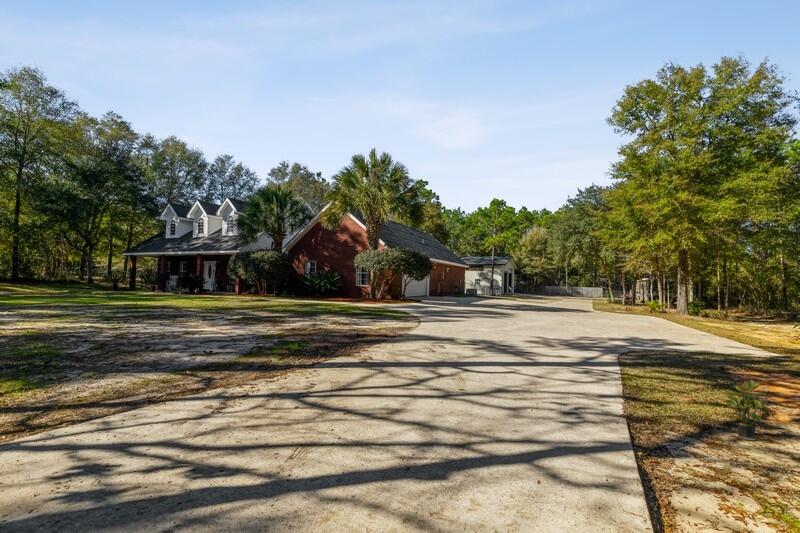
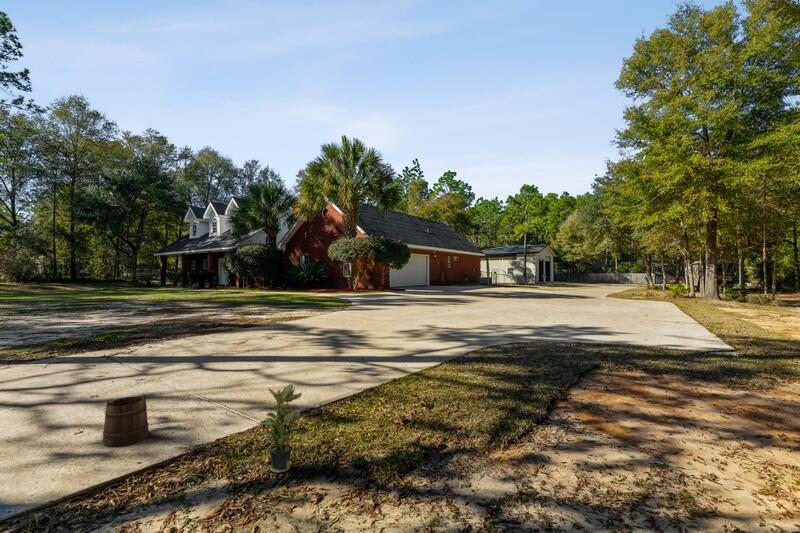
bucket: none [570,389,603,429] -> present [103,394,149,446]

